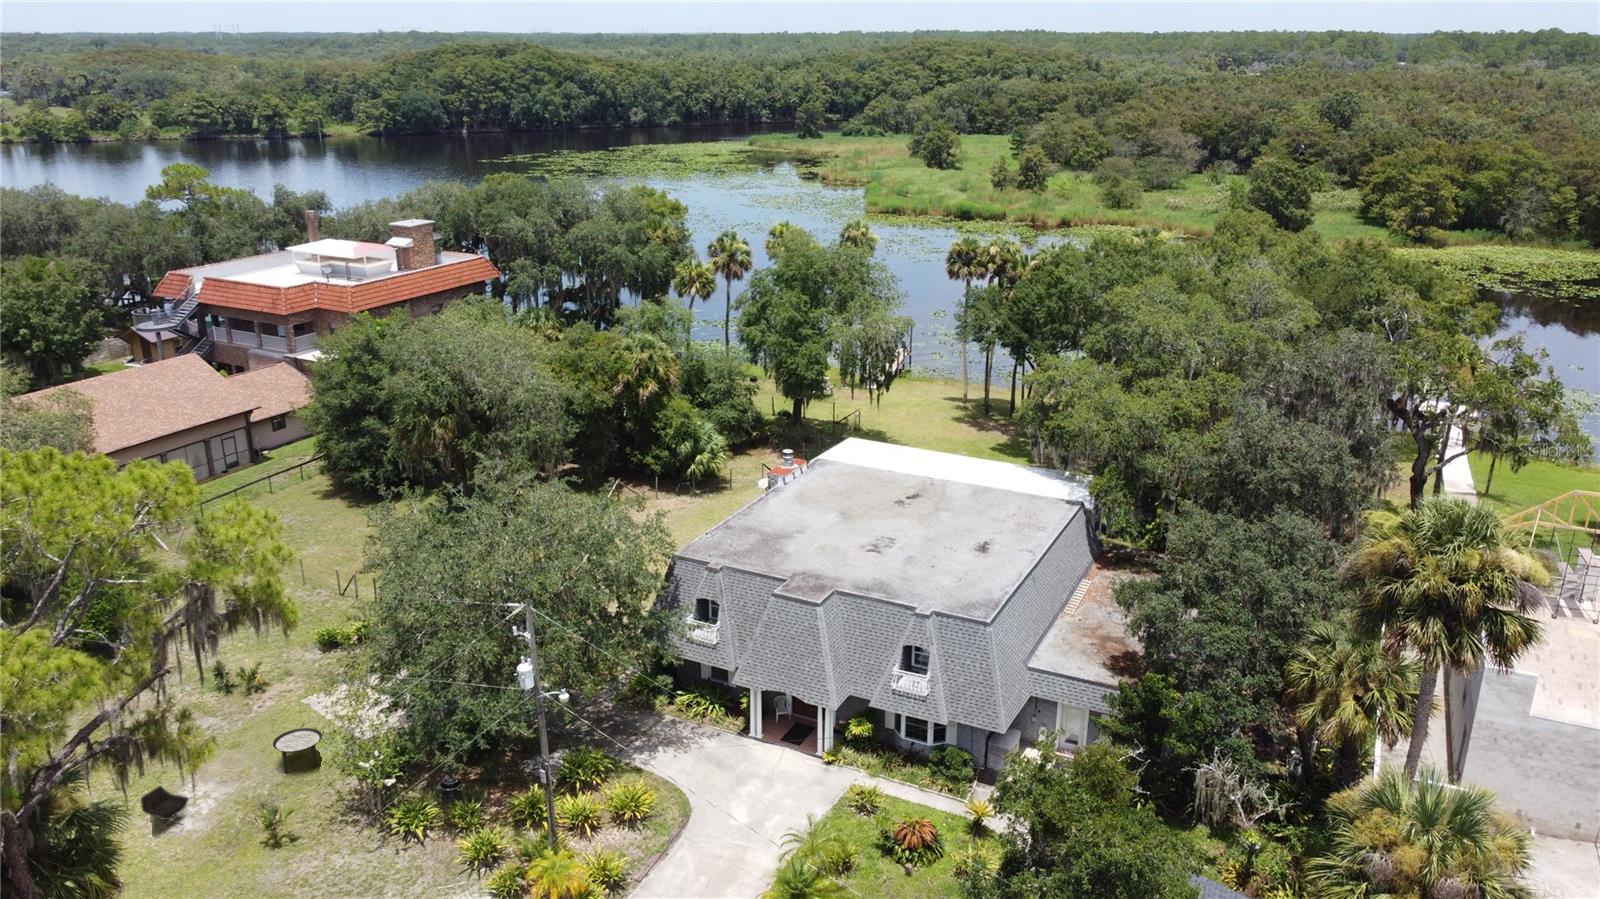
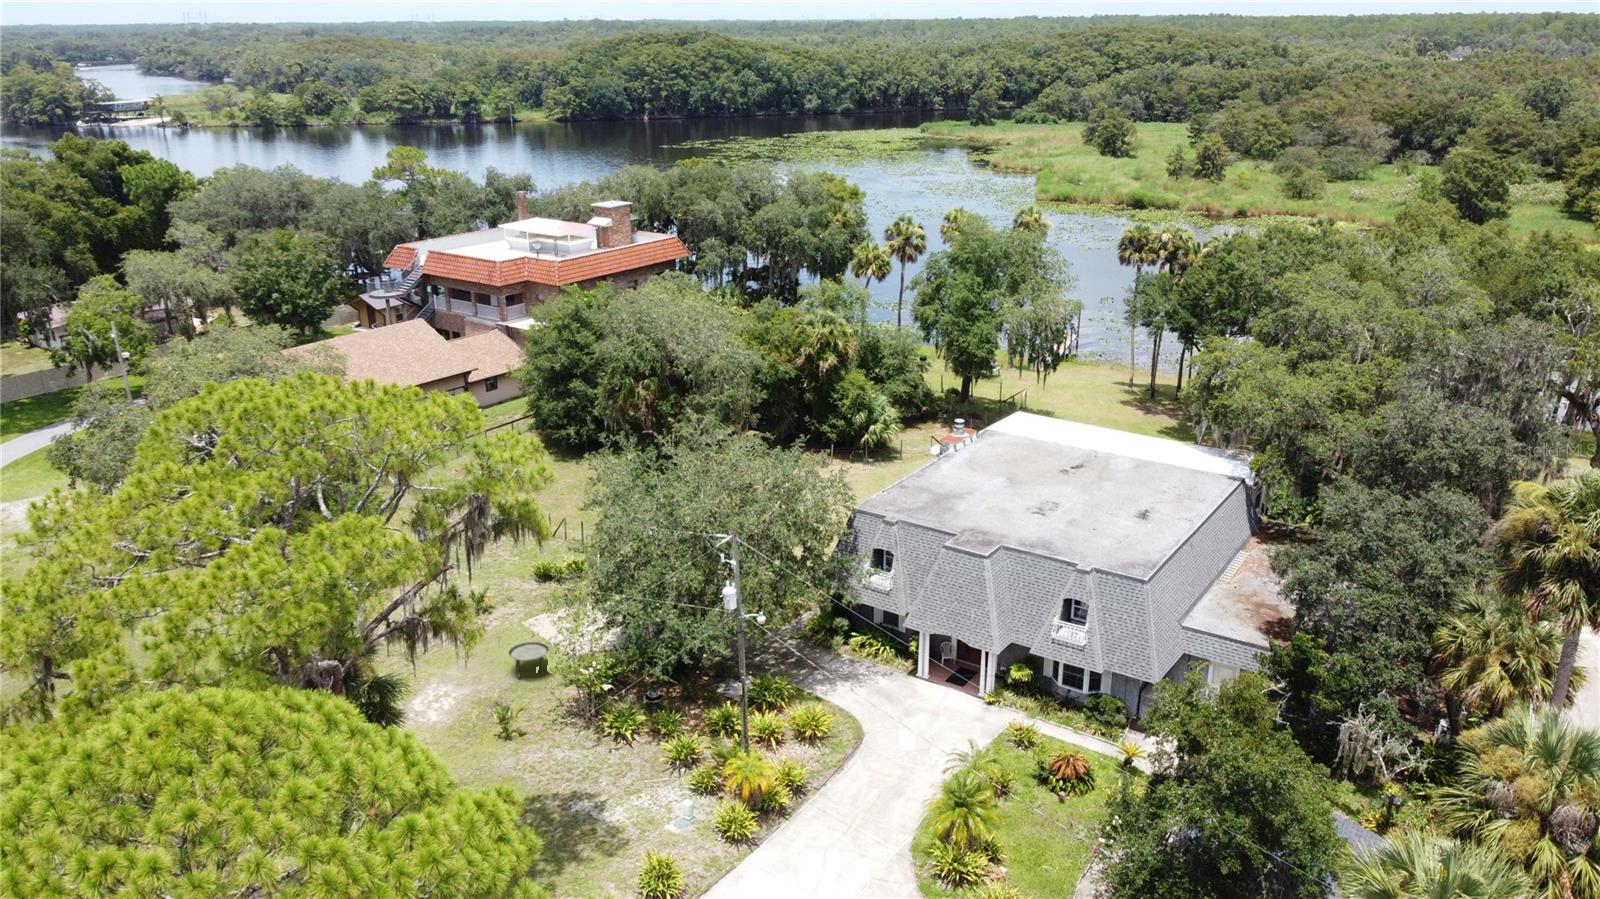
lounge chair: present [141,786,189,825] -> none [406,680,443,716]

